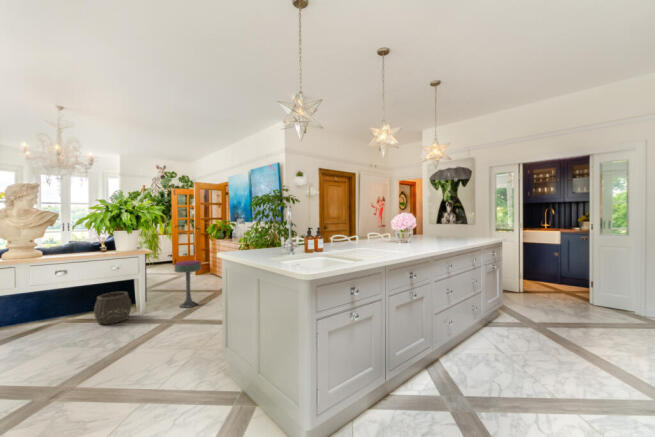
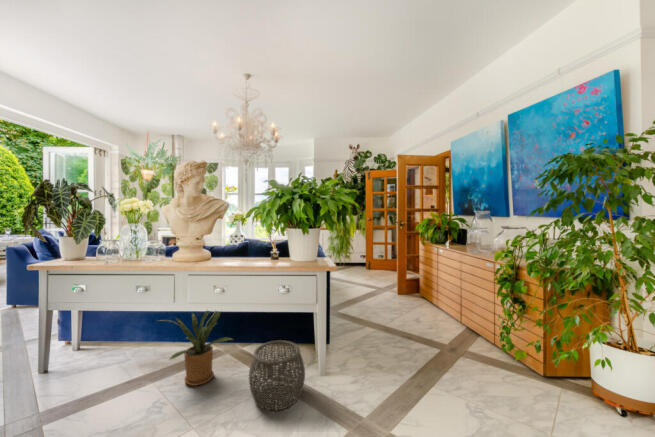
bar stool: present [175,261,201,308] -> none [377,294,428,398]
house plant: none [11,276,76,330] -> present [162,311,232,386]

